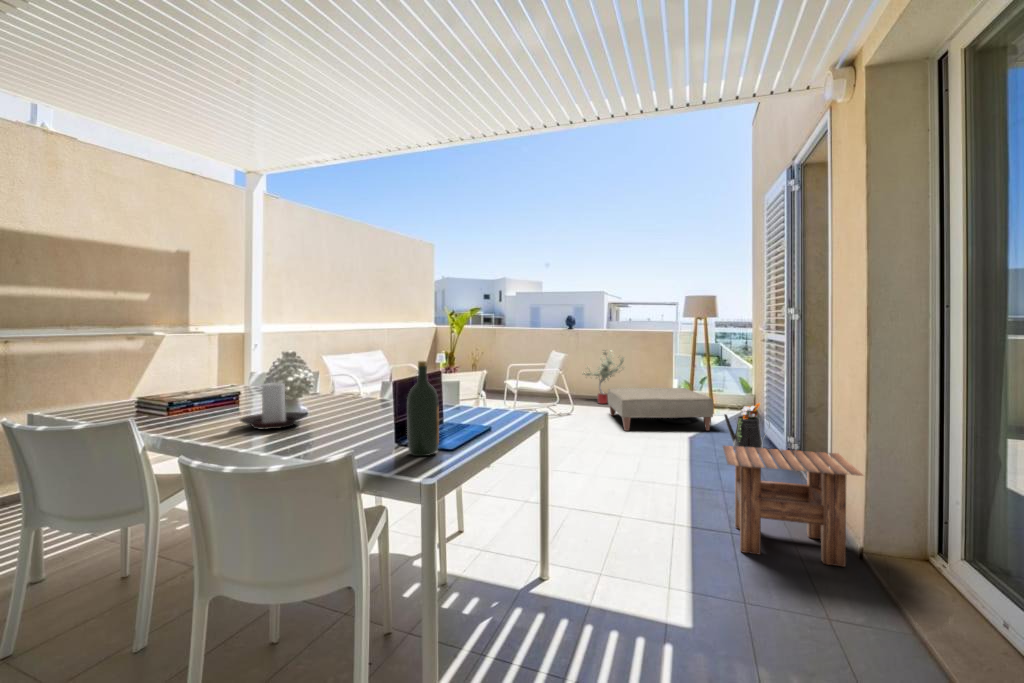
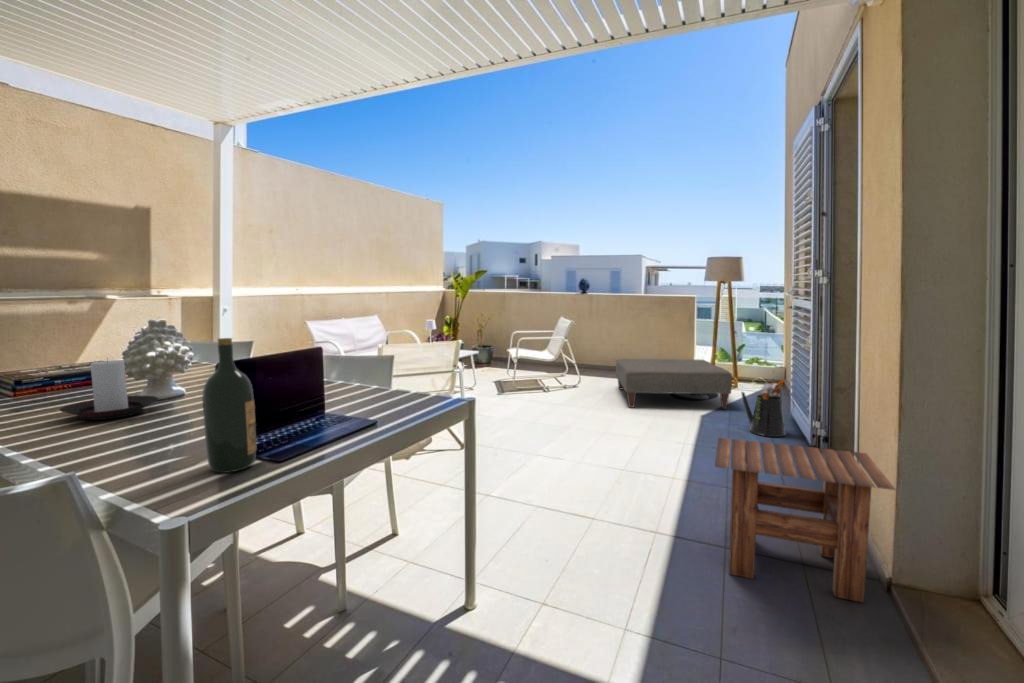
potted tree: present [583,350,624,404] -> none [591,315,640,376]

